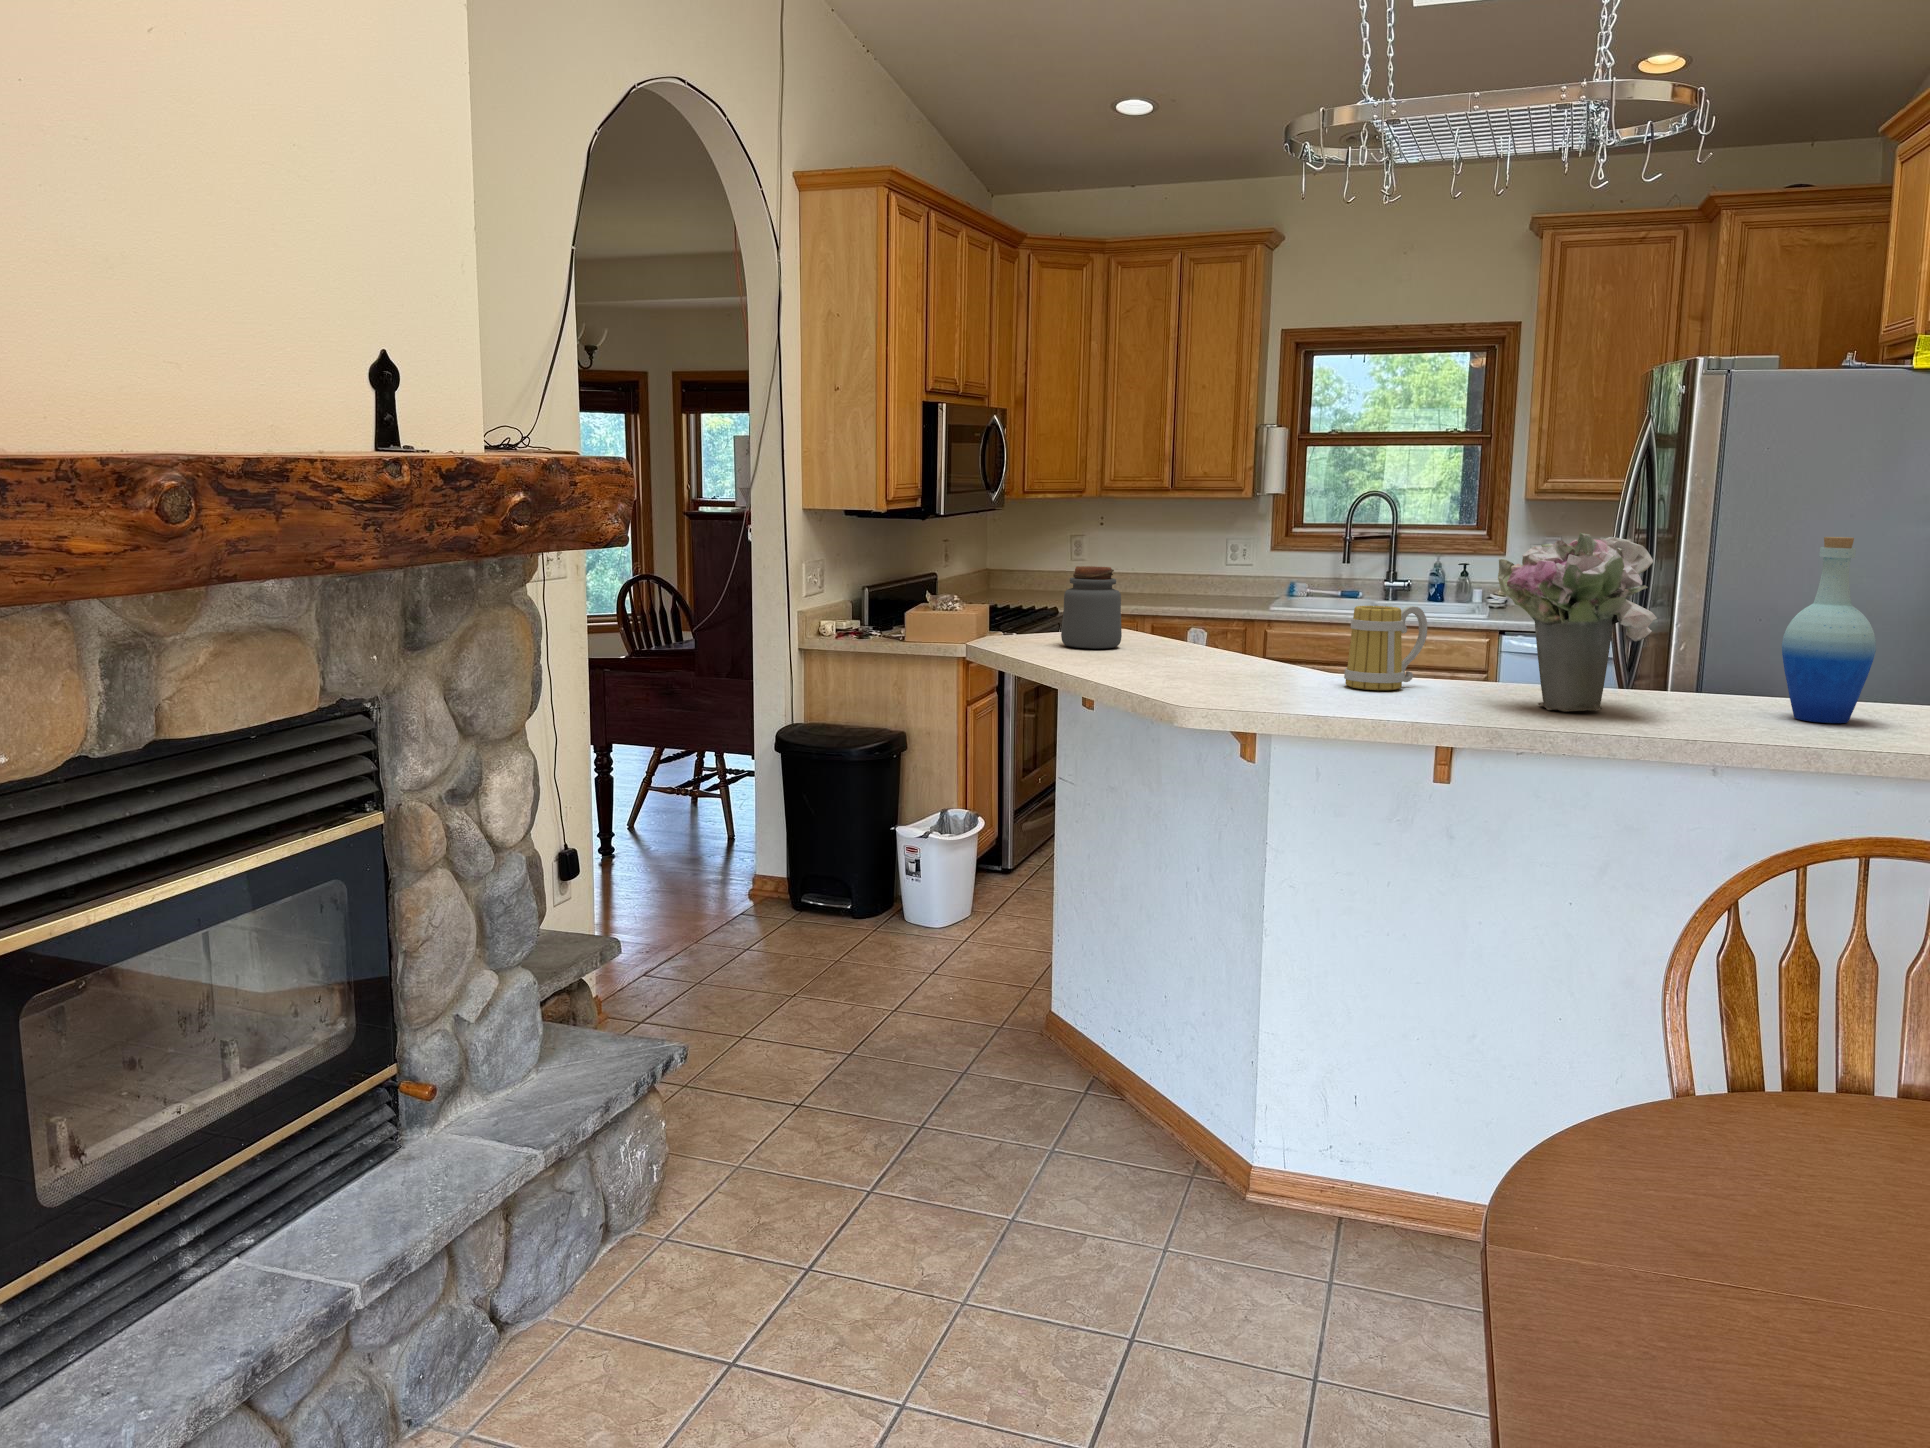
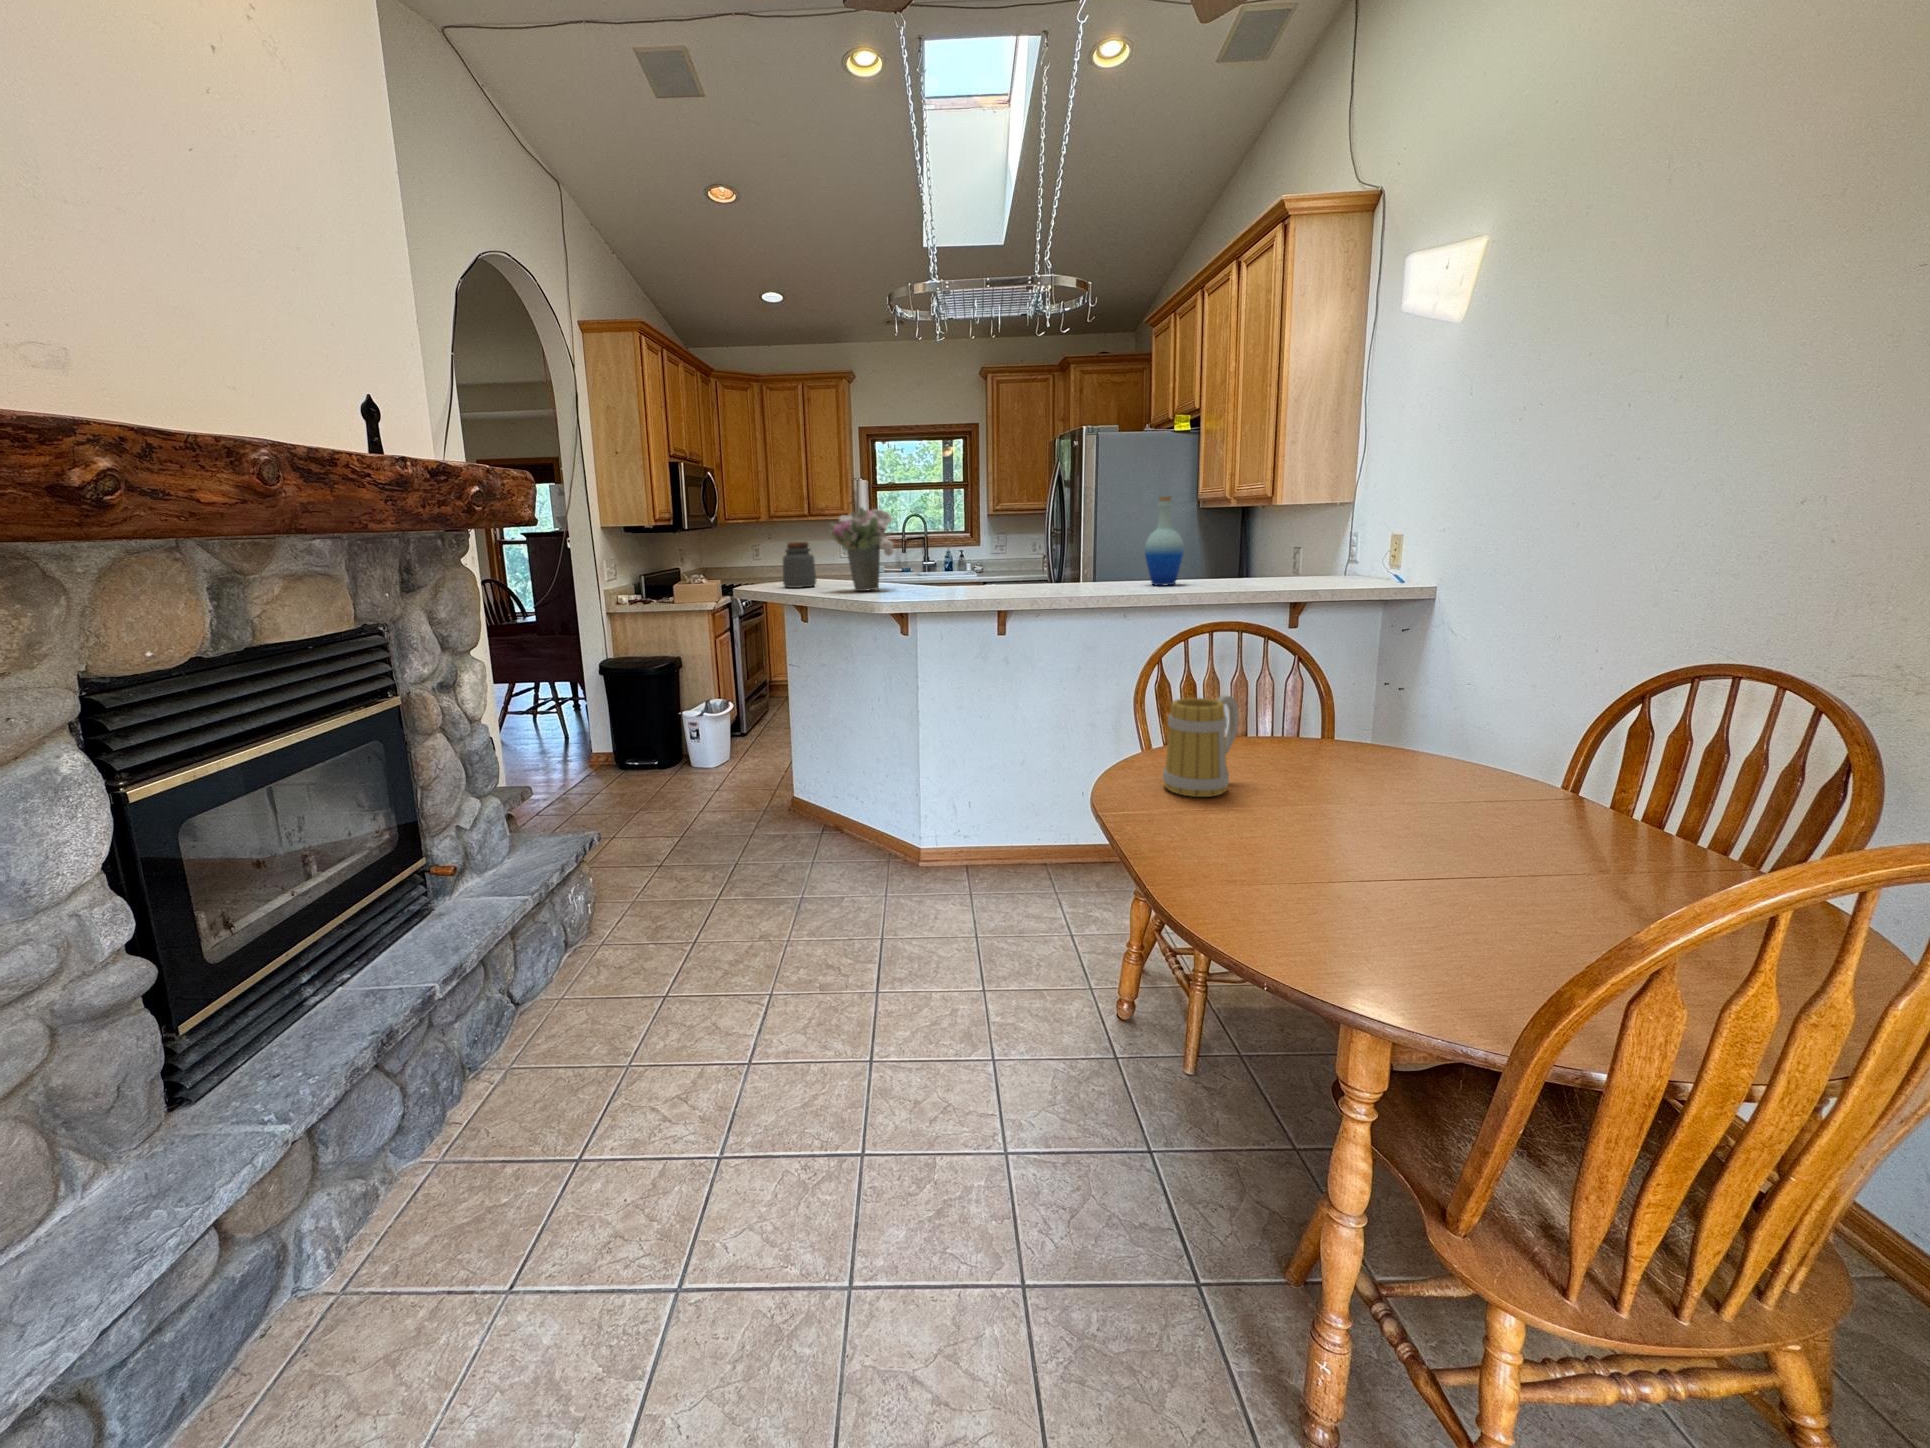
flower bouquet: present [1498,533,1657,712] -> present [829,507,894,591]
mug: present [1344,606,1427,690] -> present [1163,695,1239,797]

